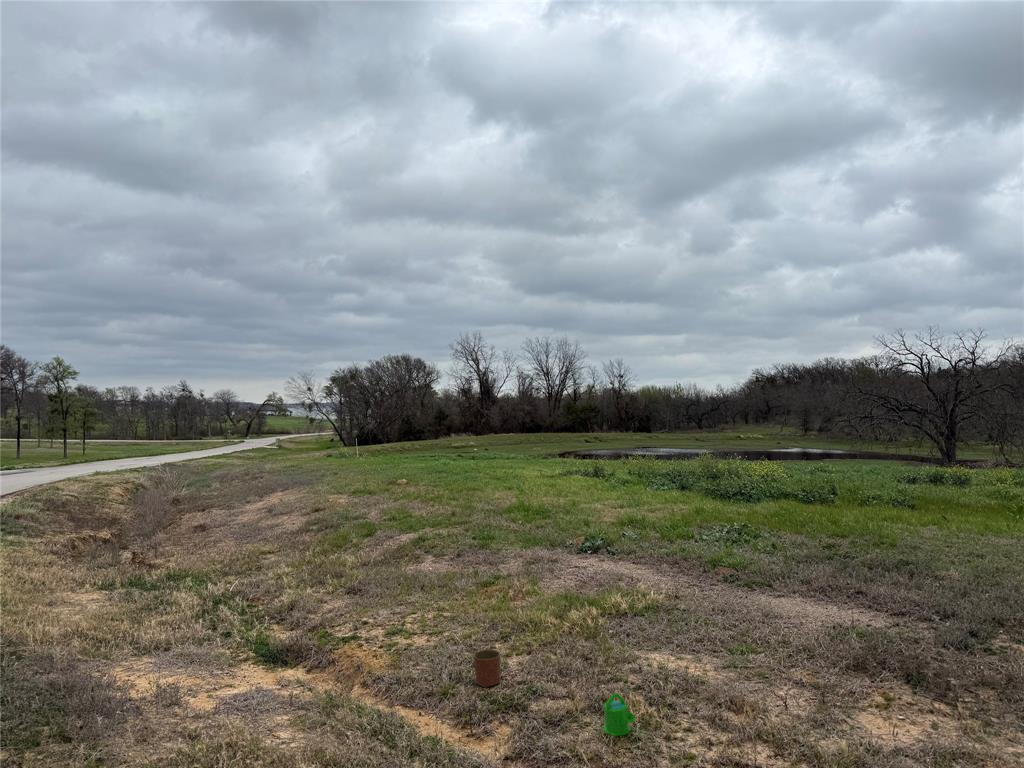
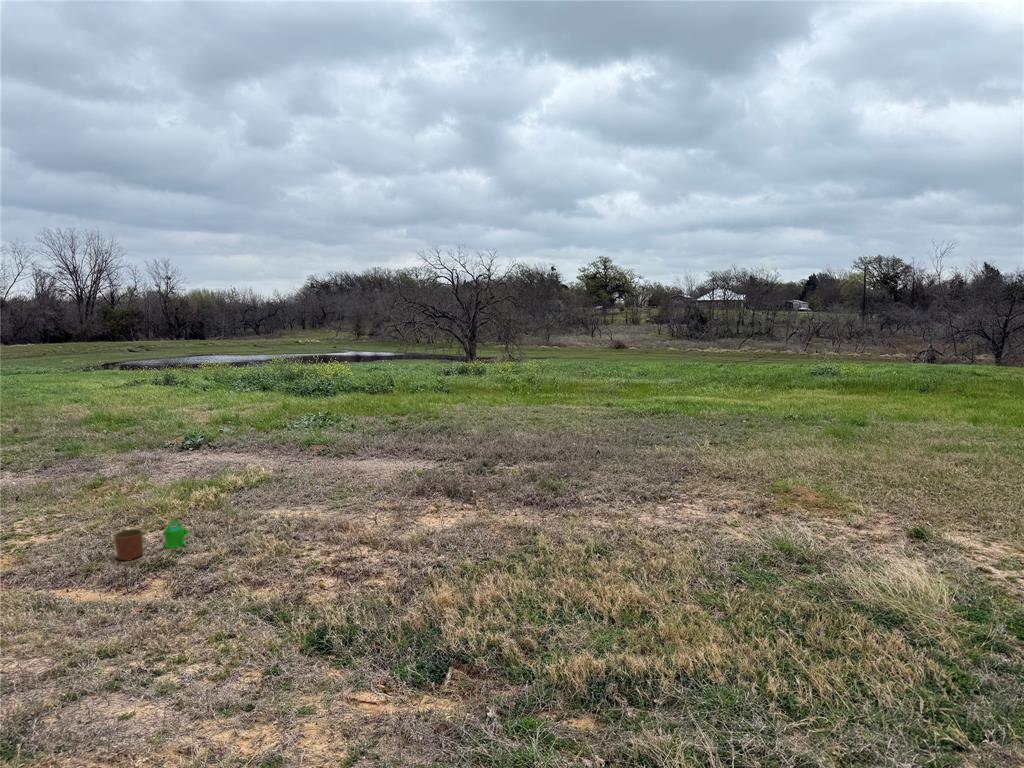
watering can: present [603,693,635,736] -> present [164,520,189,548]

